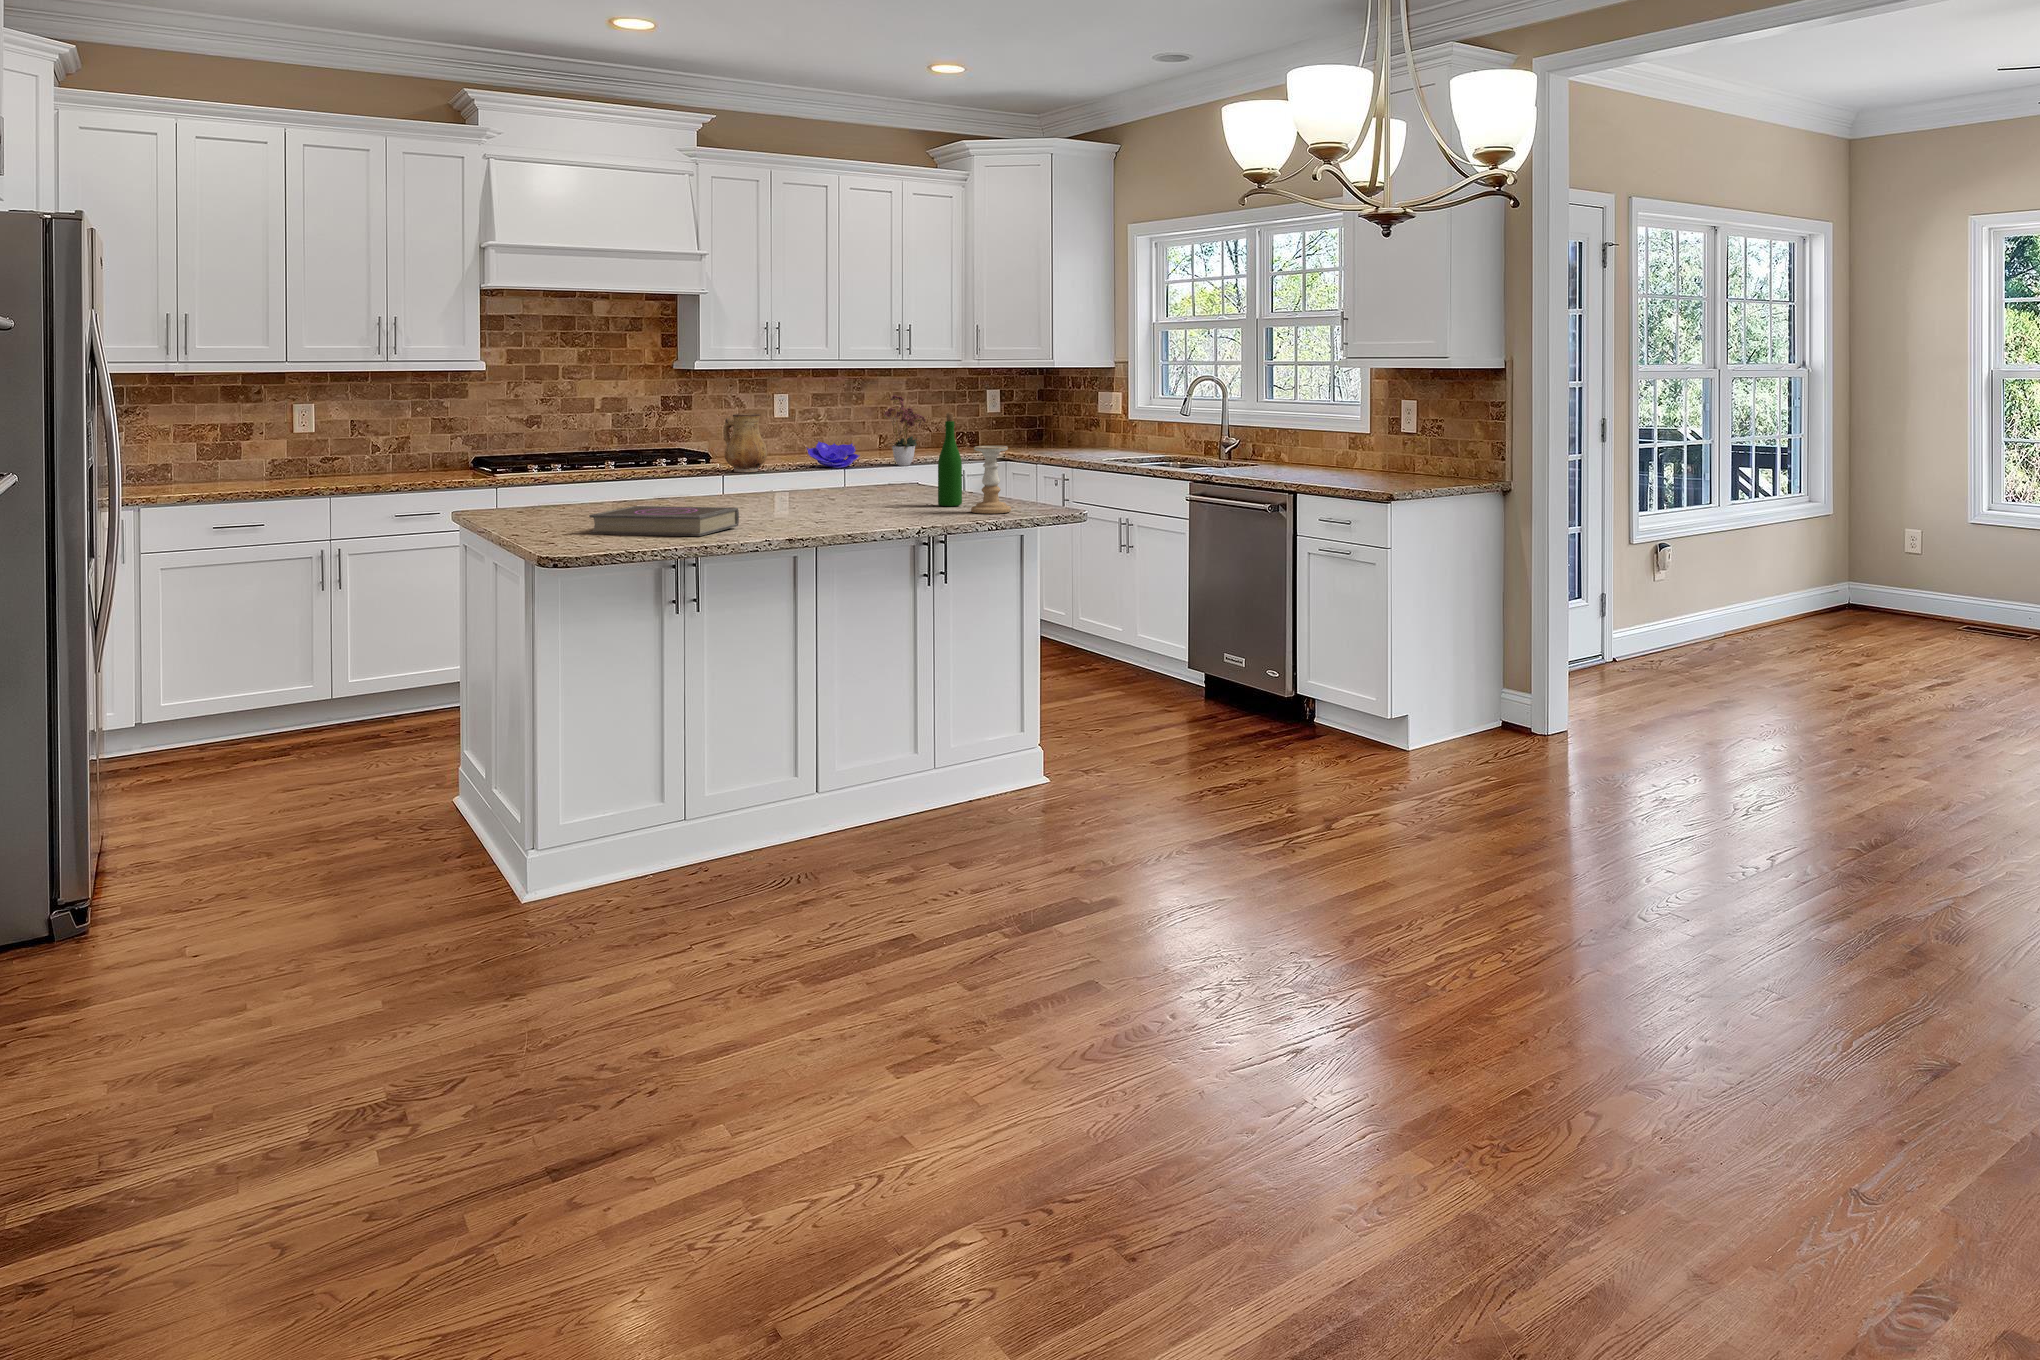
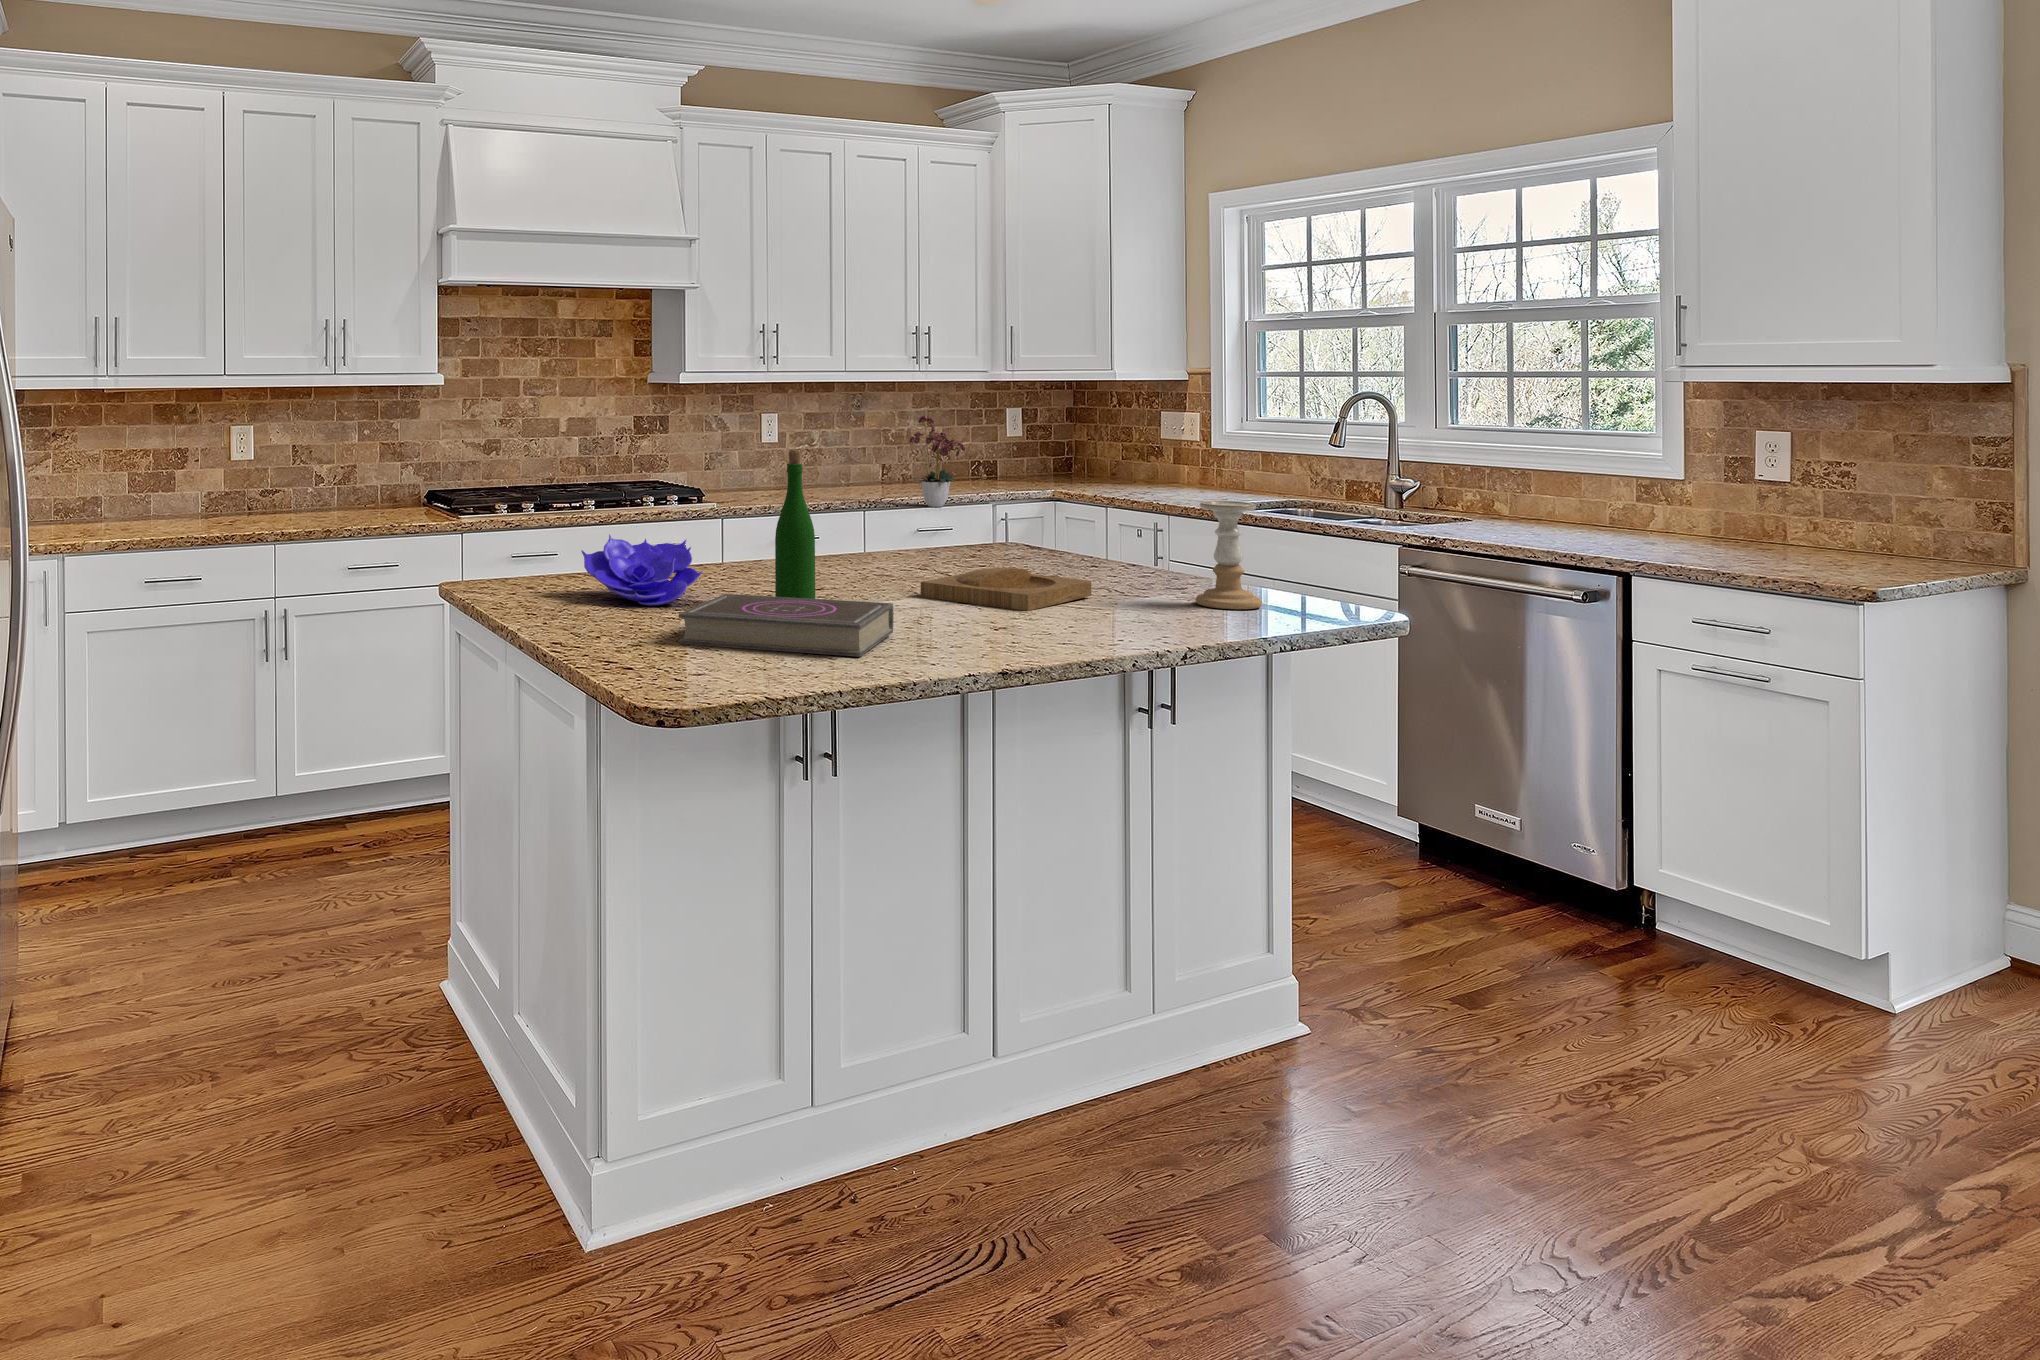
ceramic pitcher: present [723,413,767,472] -> none [723,439,779,515]
wine bottle: present [938,413,962,506] -> present [775,450,815,599]
decorative bowl: present [806,441,860,468] -> present [581,535,703,605]
tray: none [792,492,908,517] -> present [921,568,1091,611]

